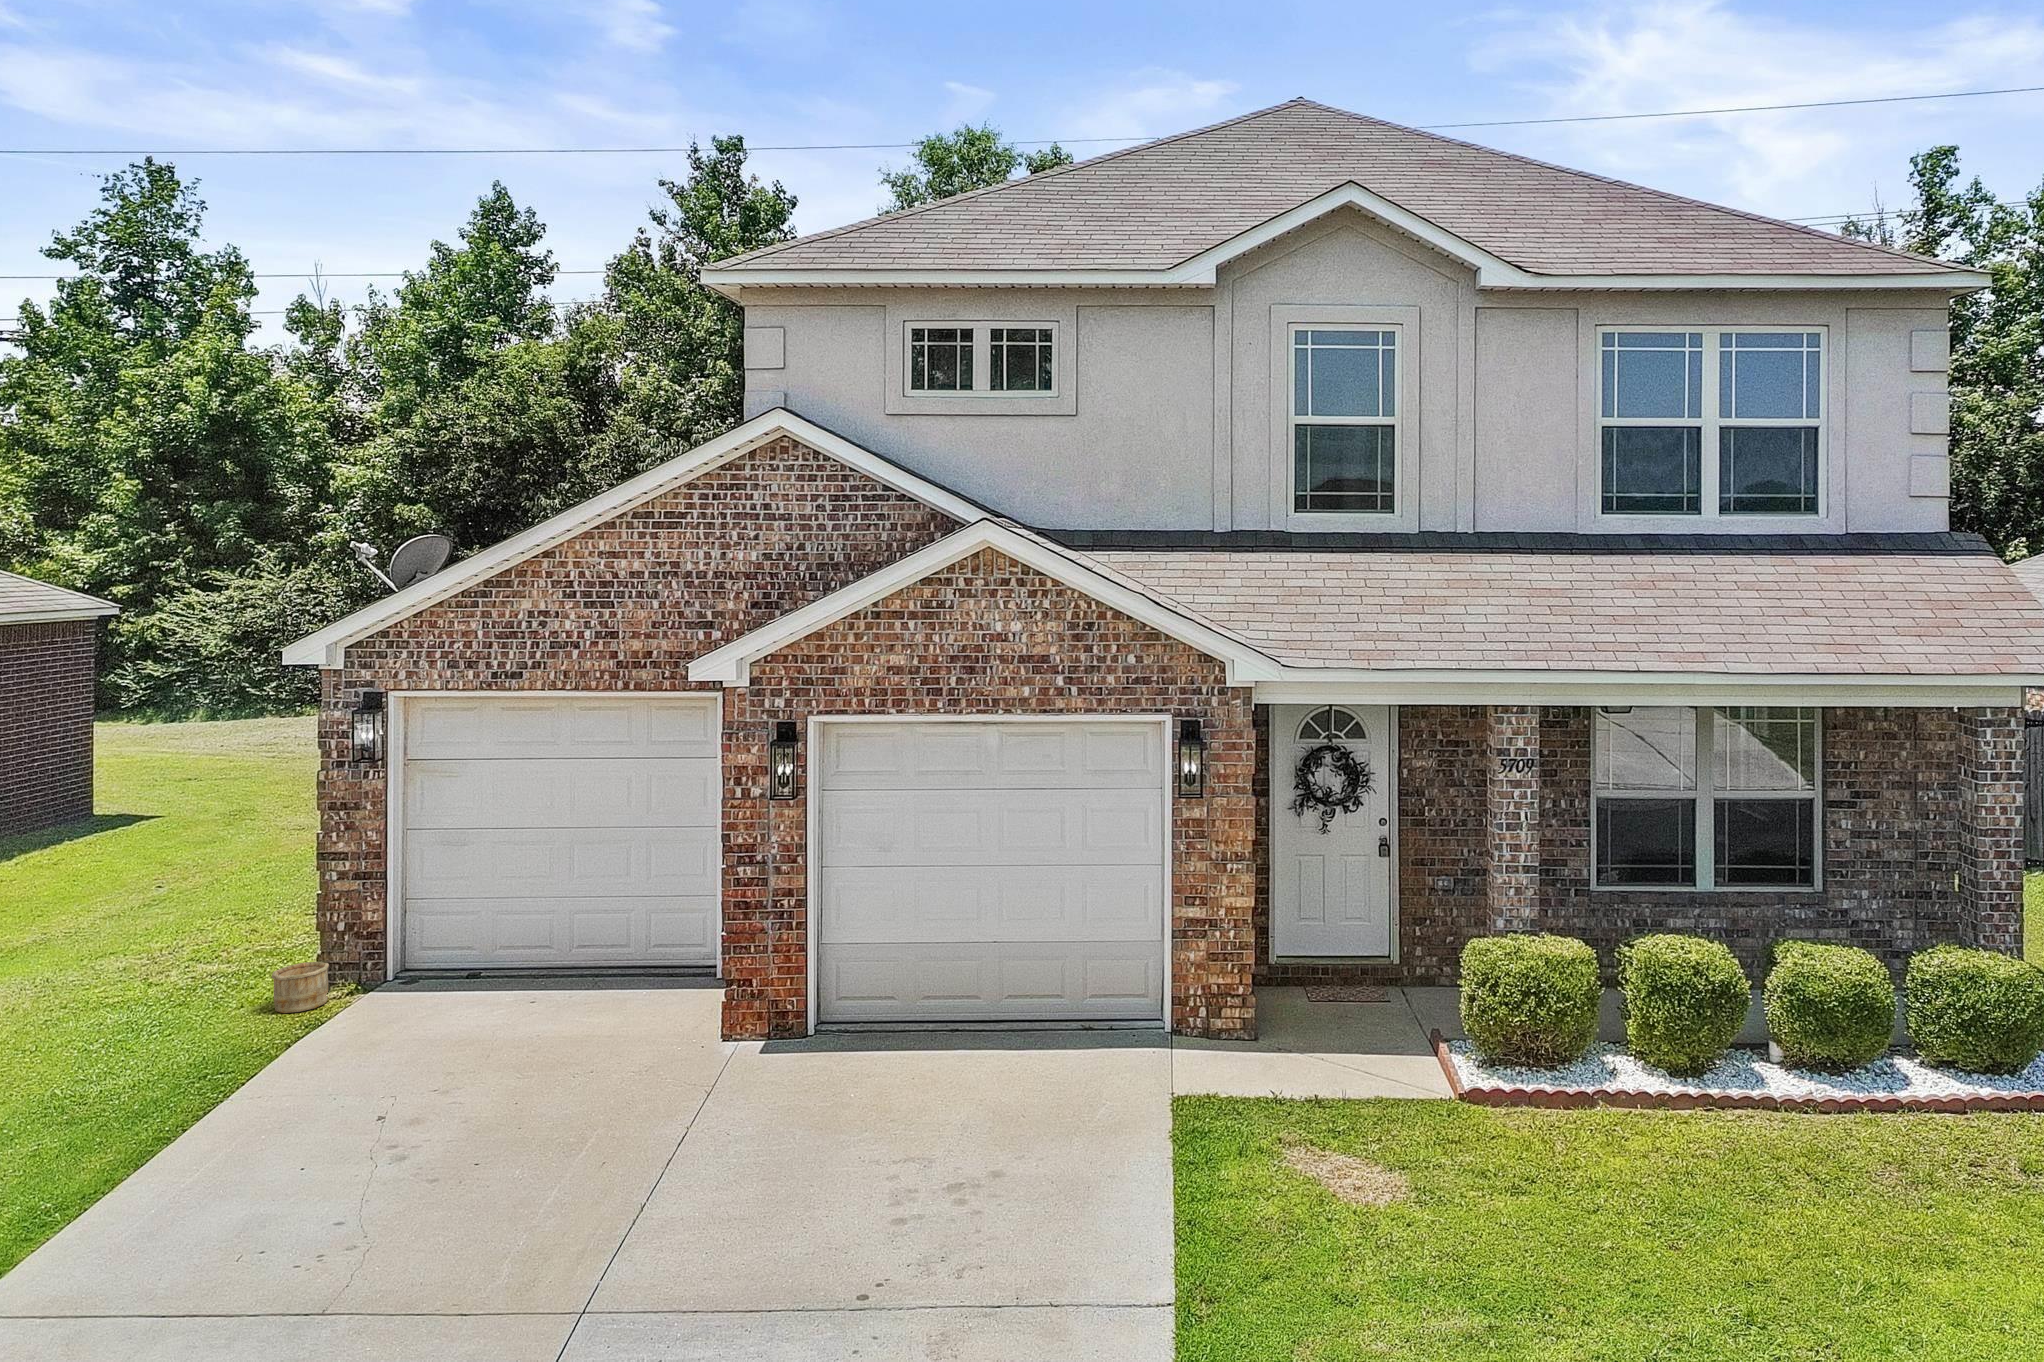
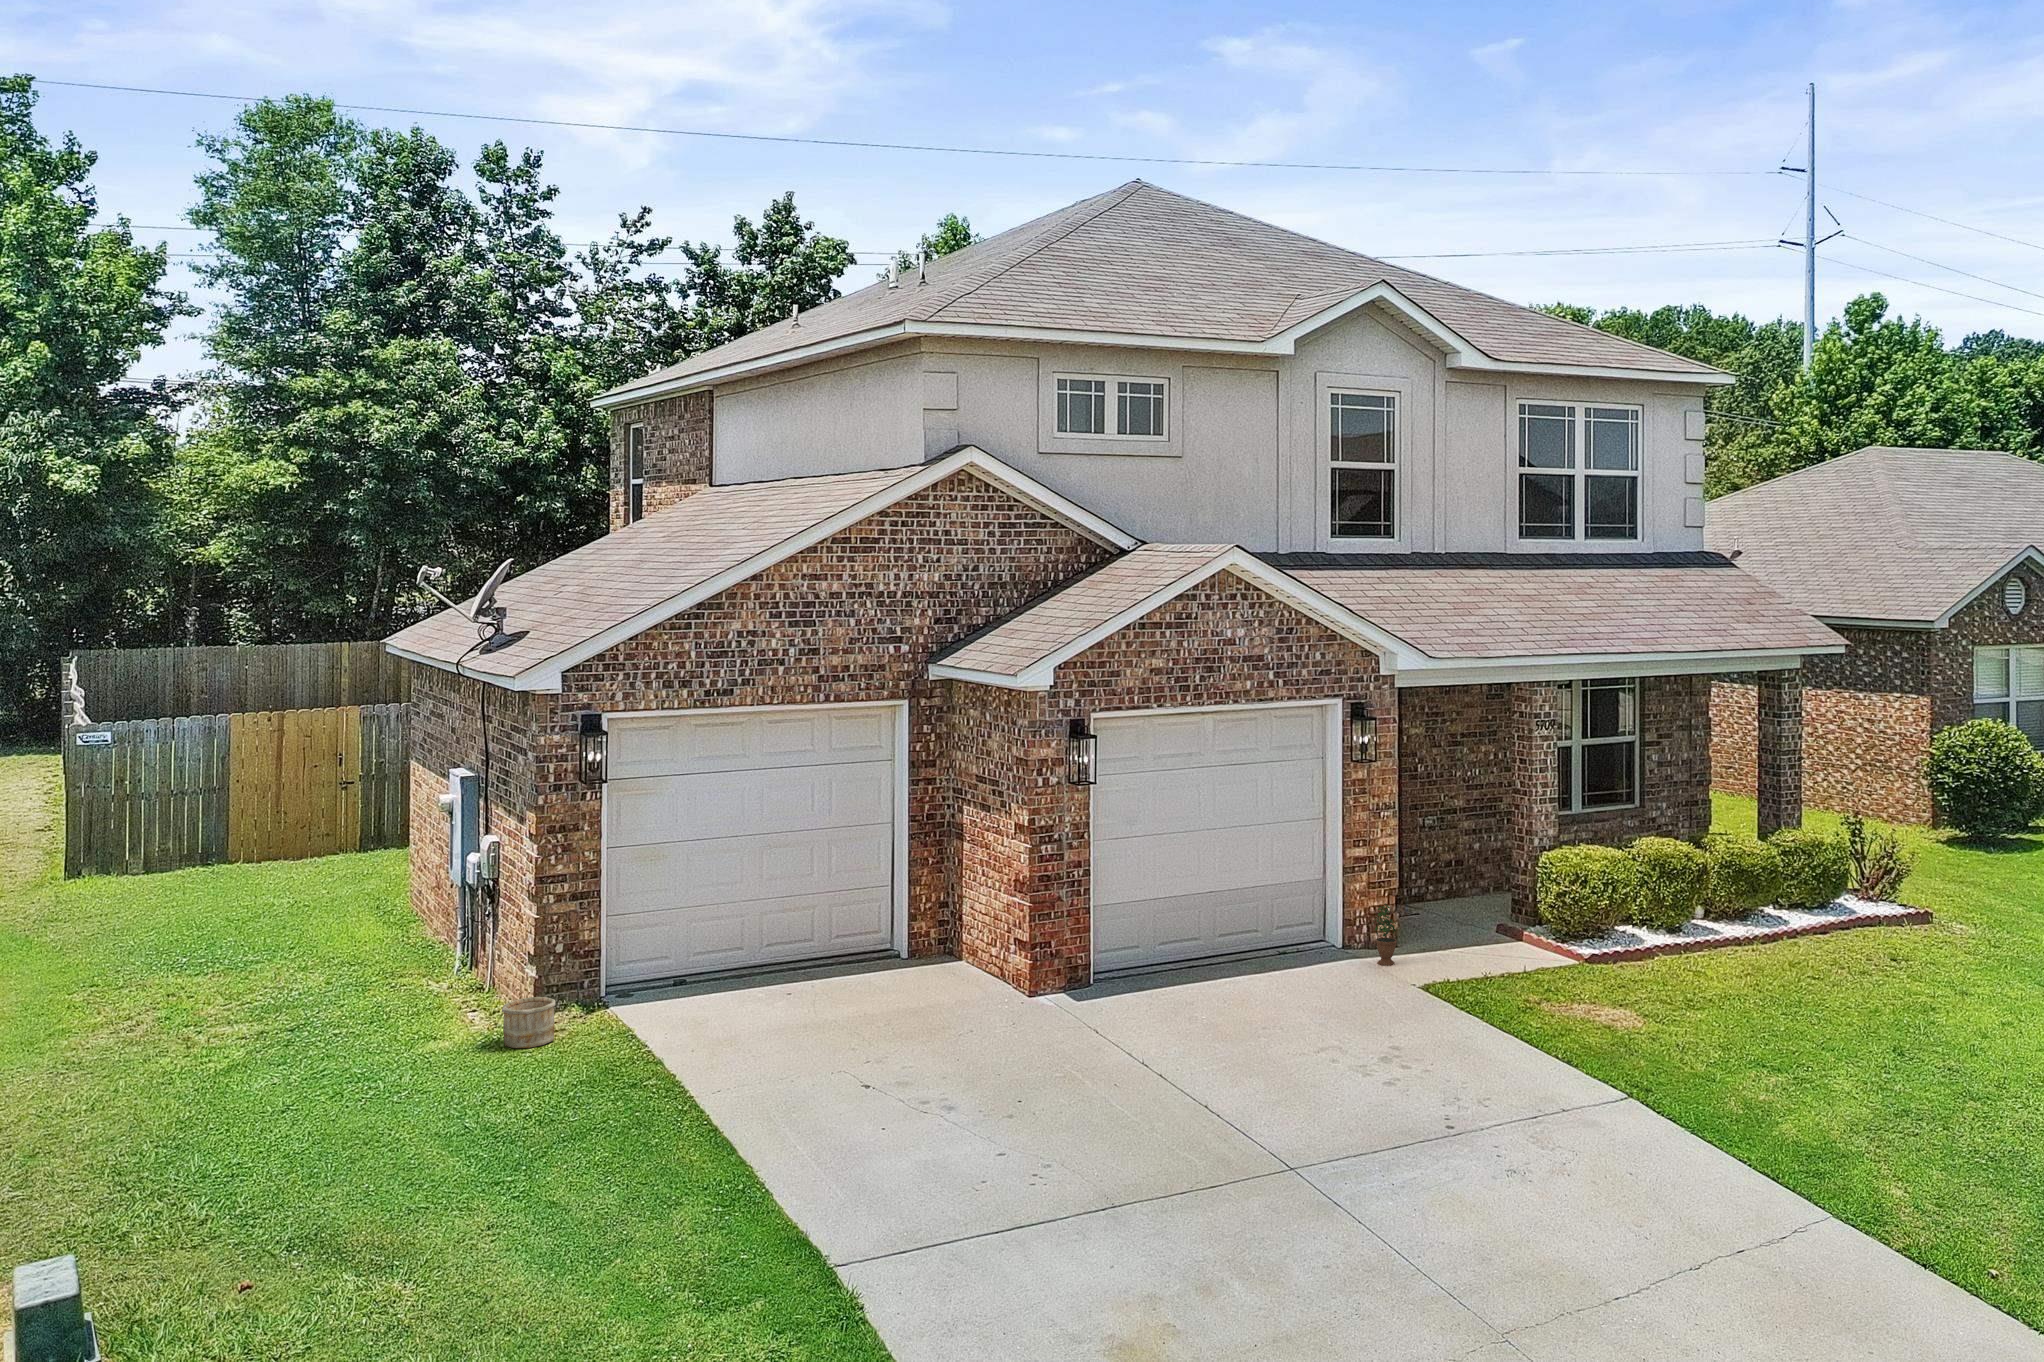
potted plant: none [1195,978,1228,1062] -> present [1372,903,1397,966]

